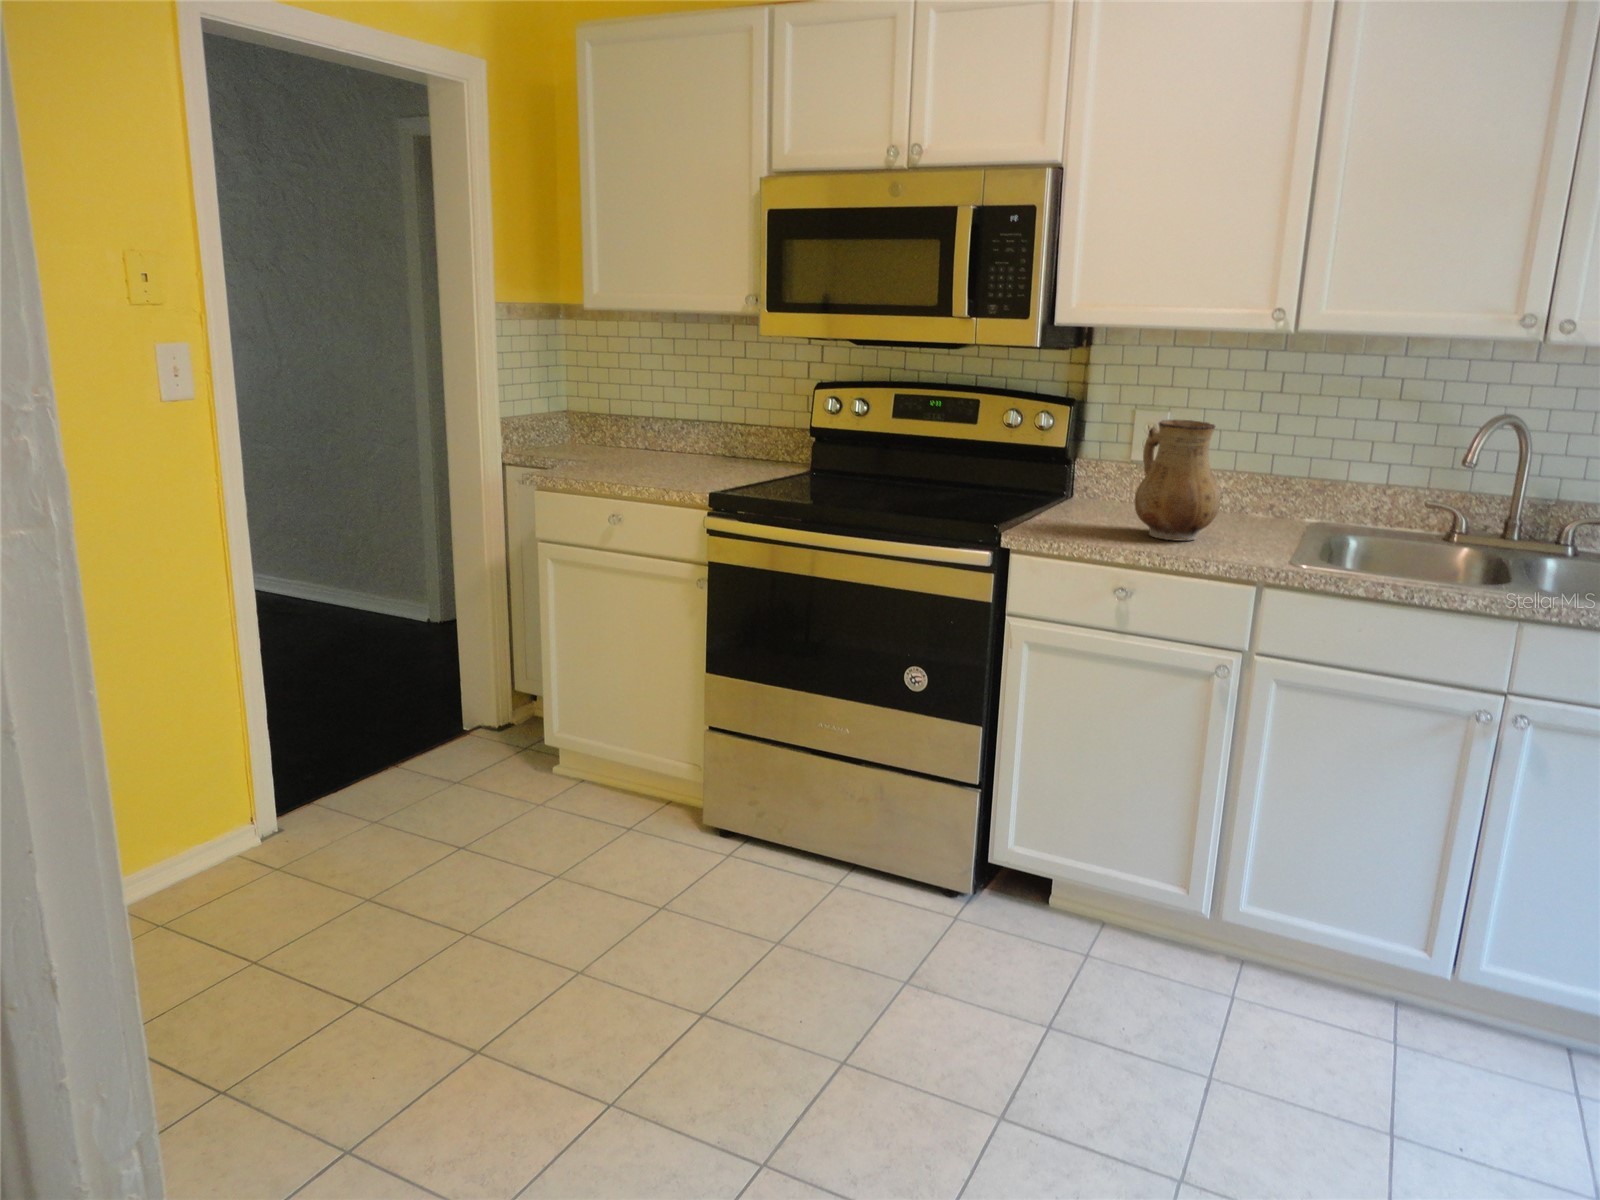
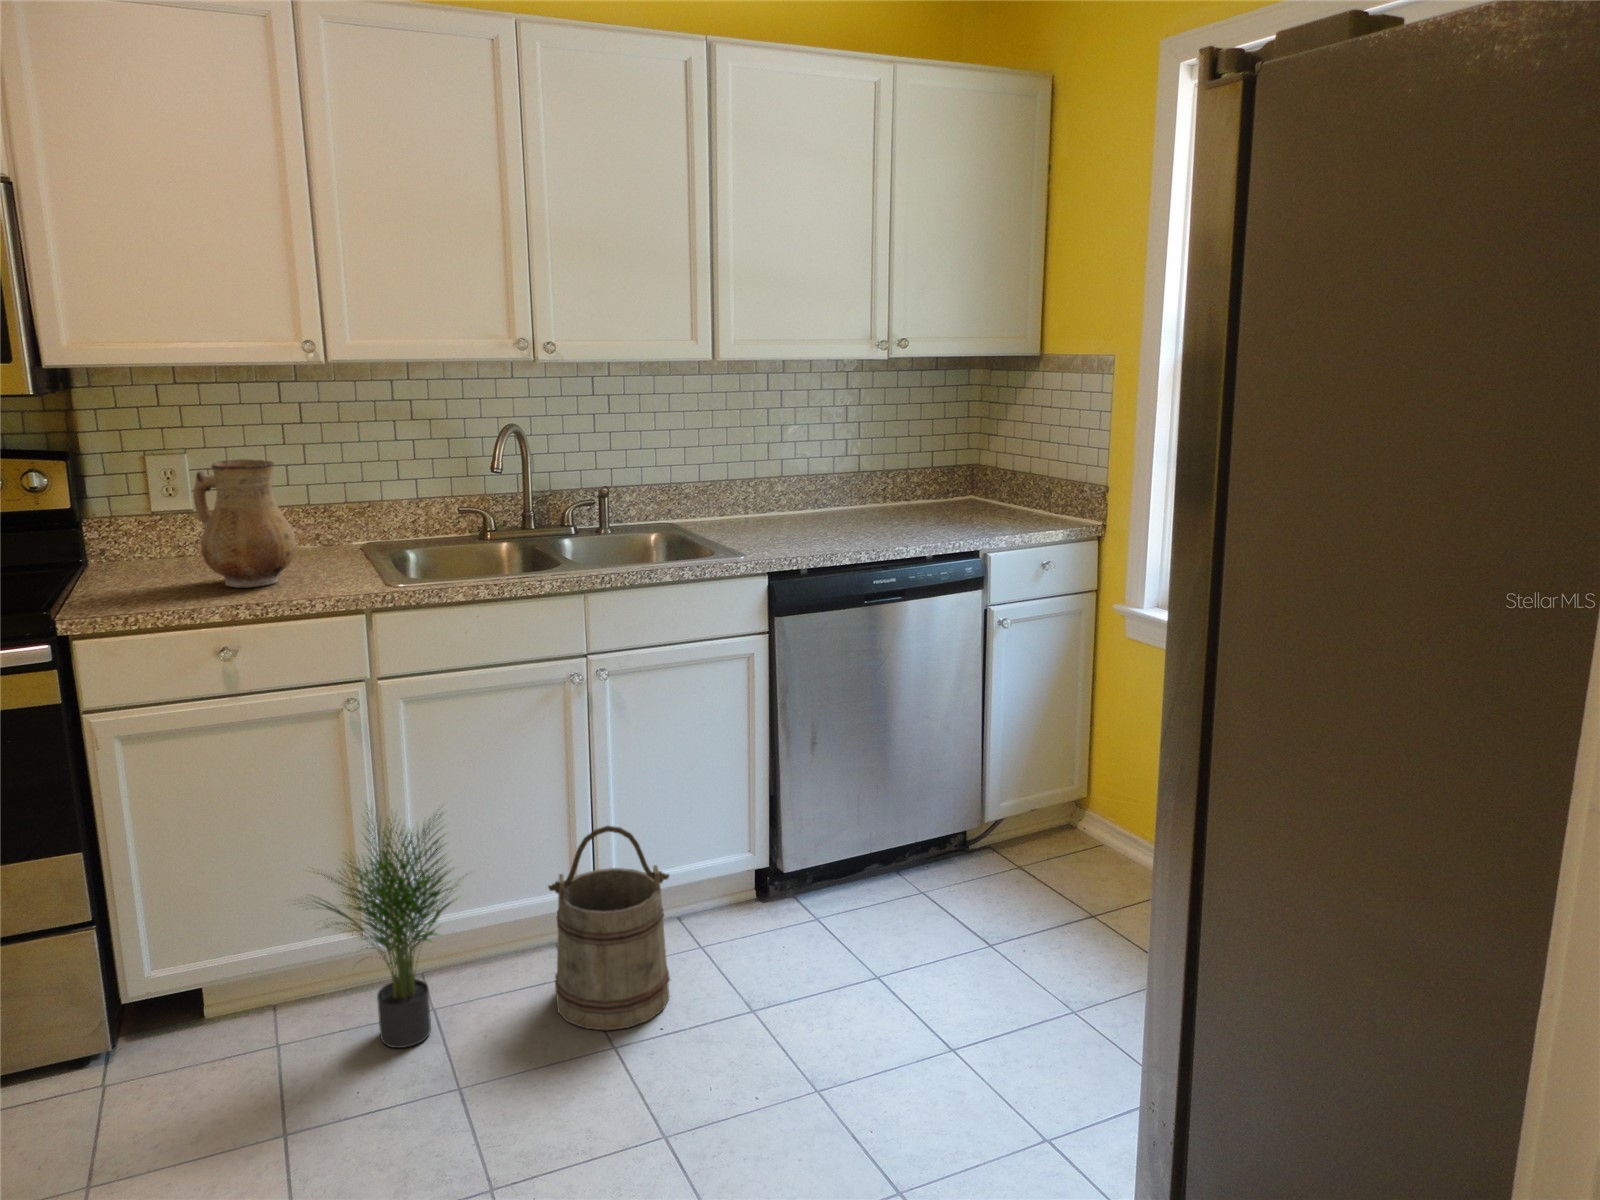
potted plant: none [1111,767,1296,1017] -> present [314,804,467,1048]
bucket: none [1353,890,1534,1132] -> present [548,826,670,1030]

